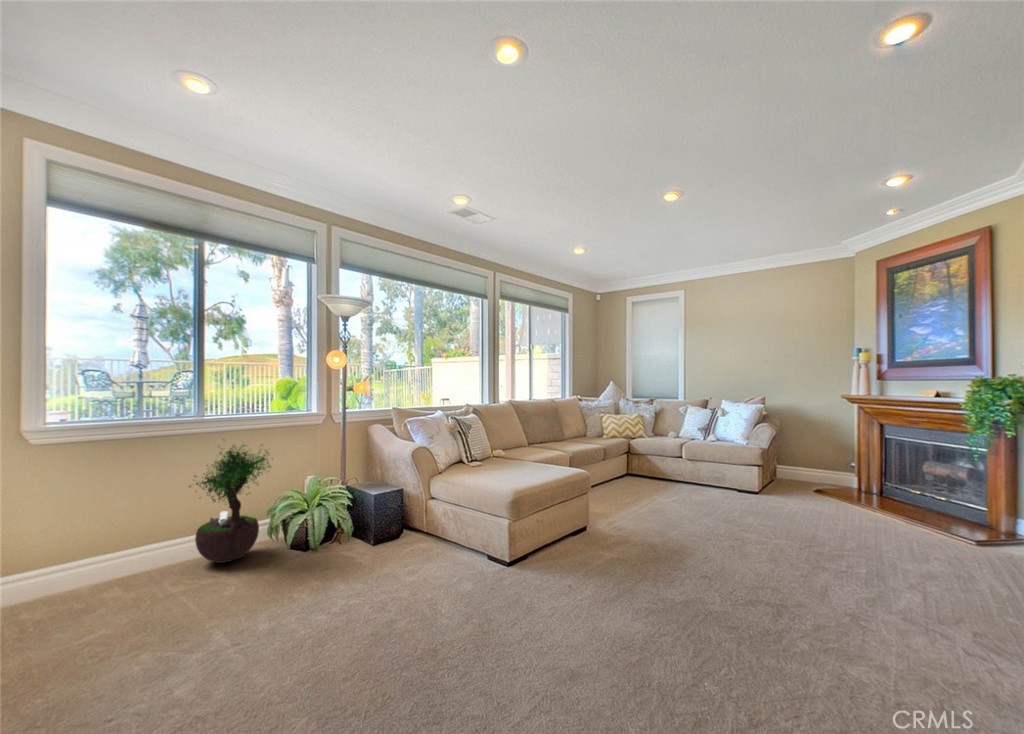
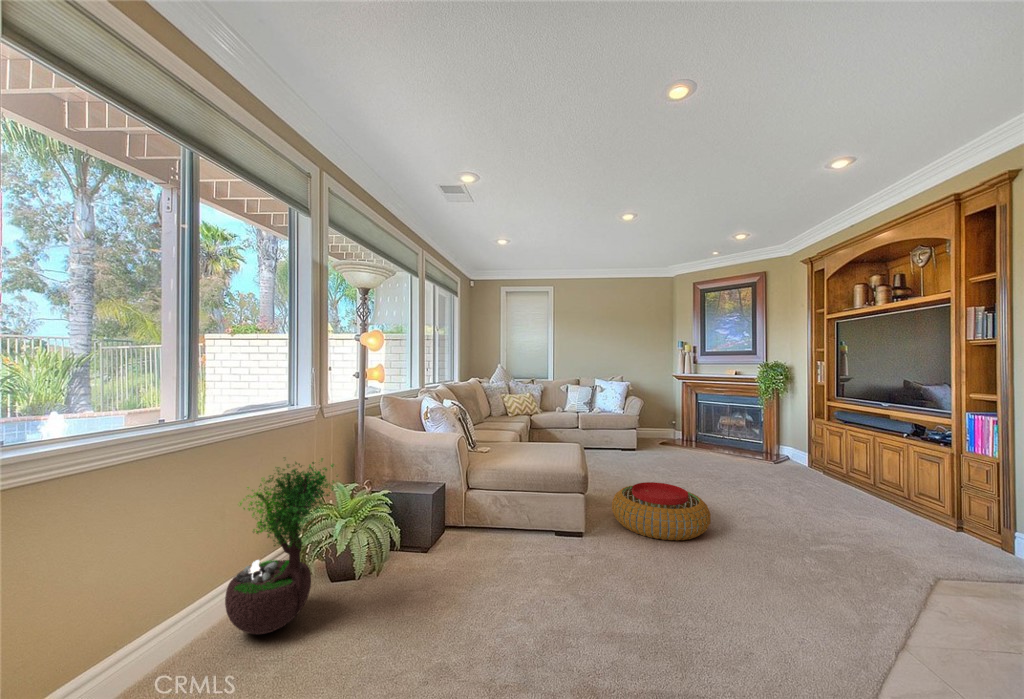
pouf: none [571,520,692,597] -> present [612,482,711,540]

